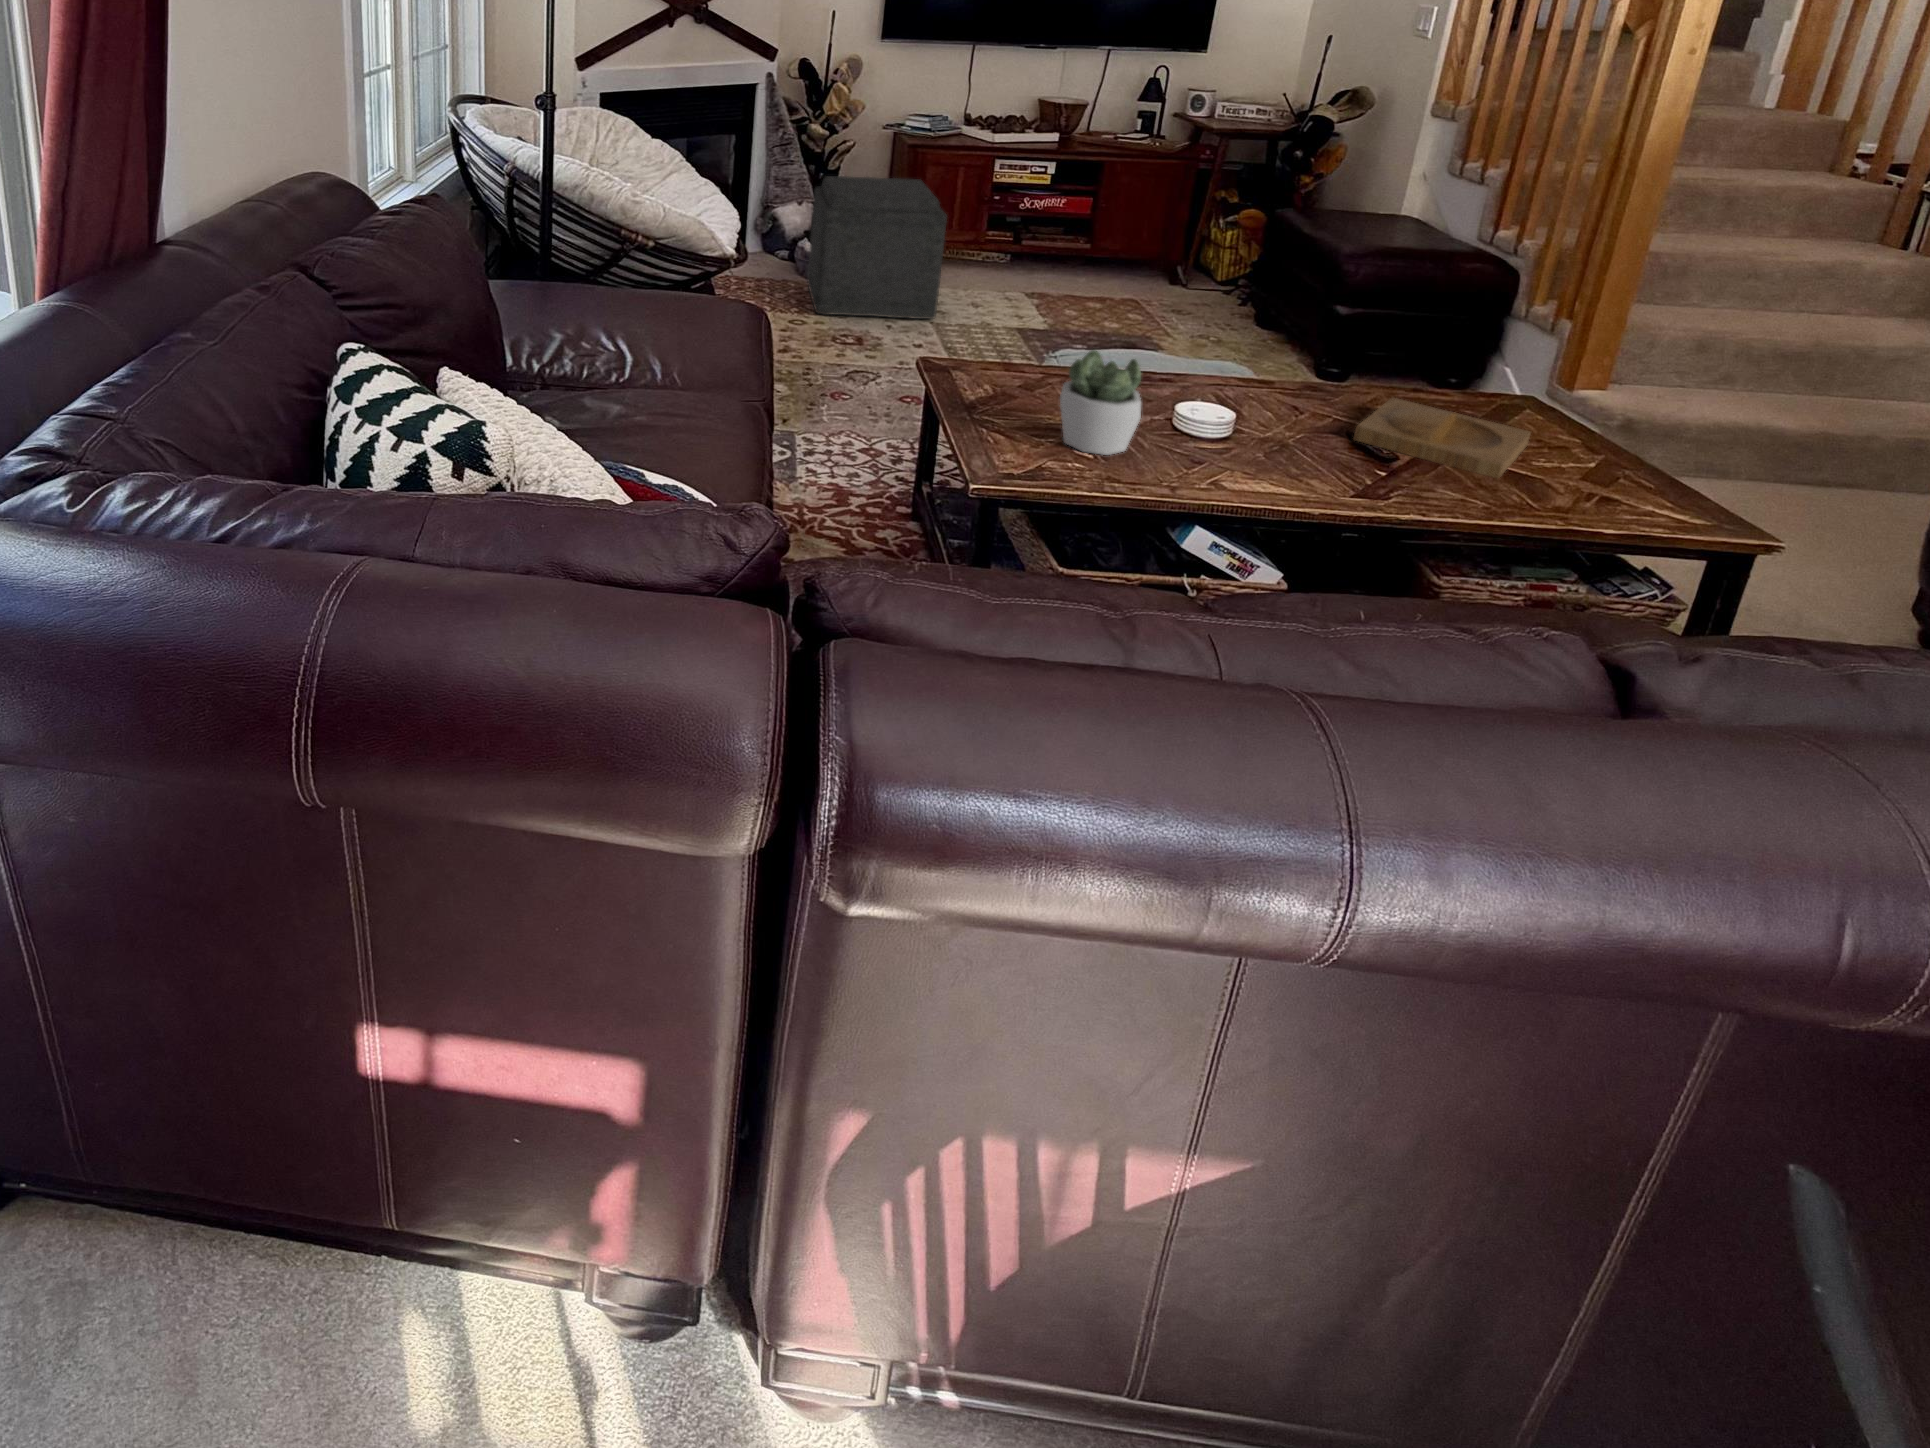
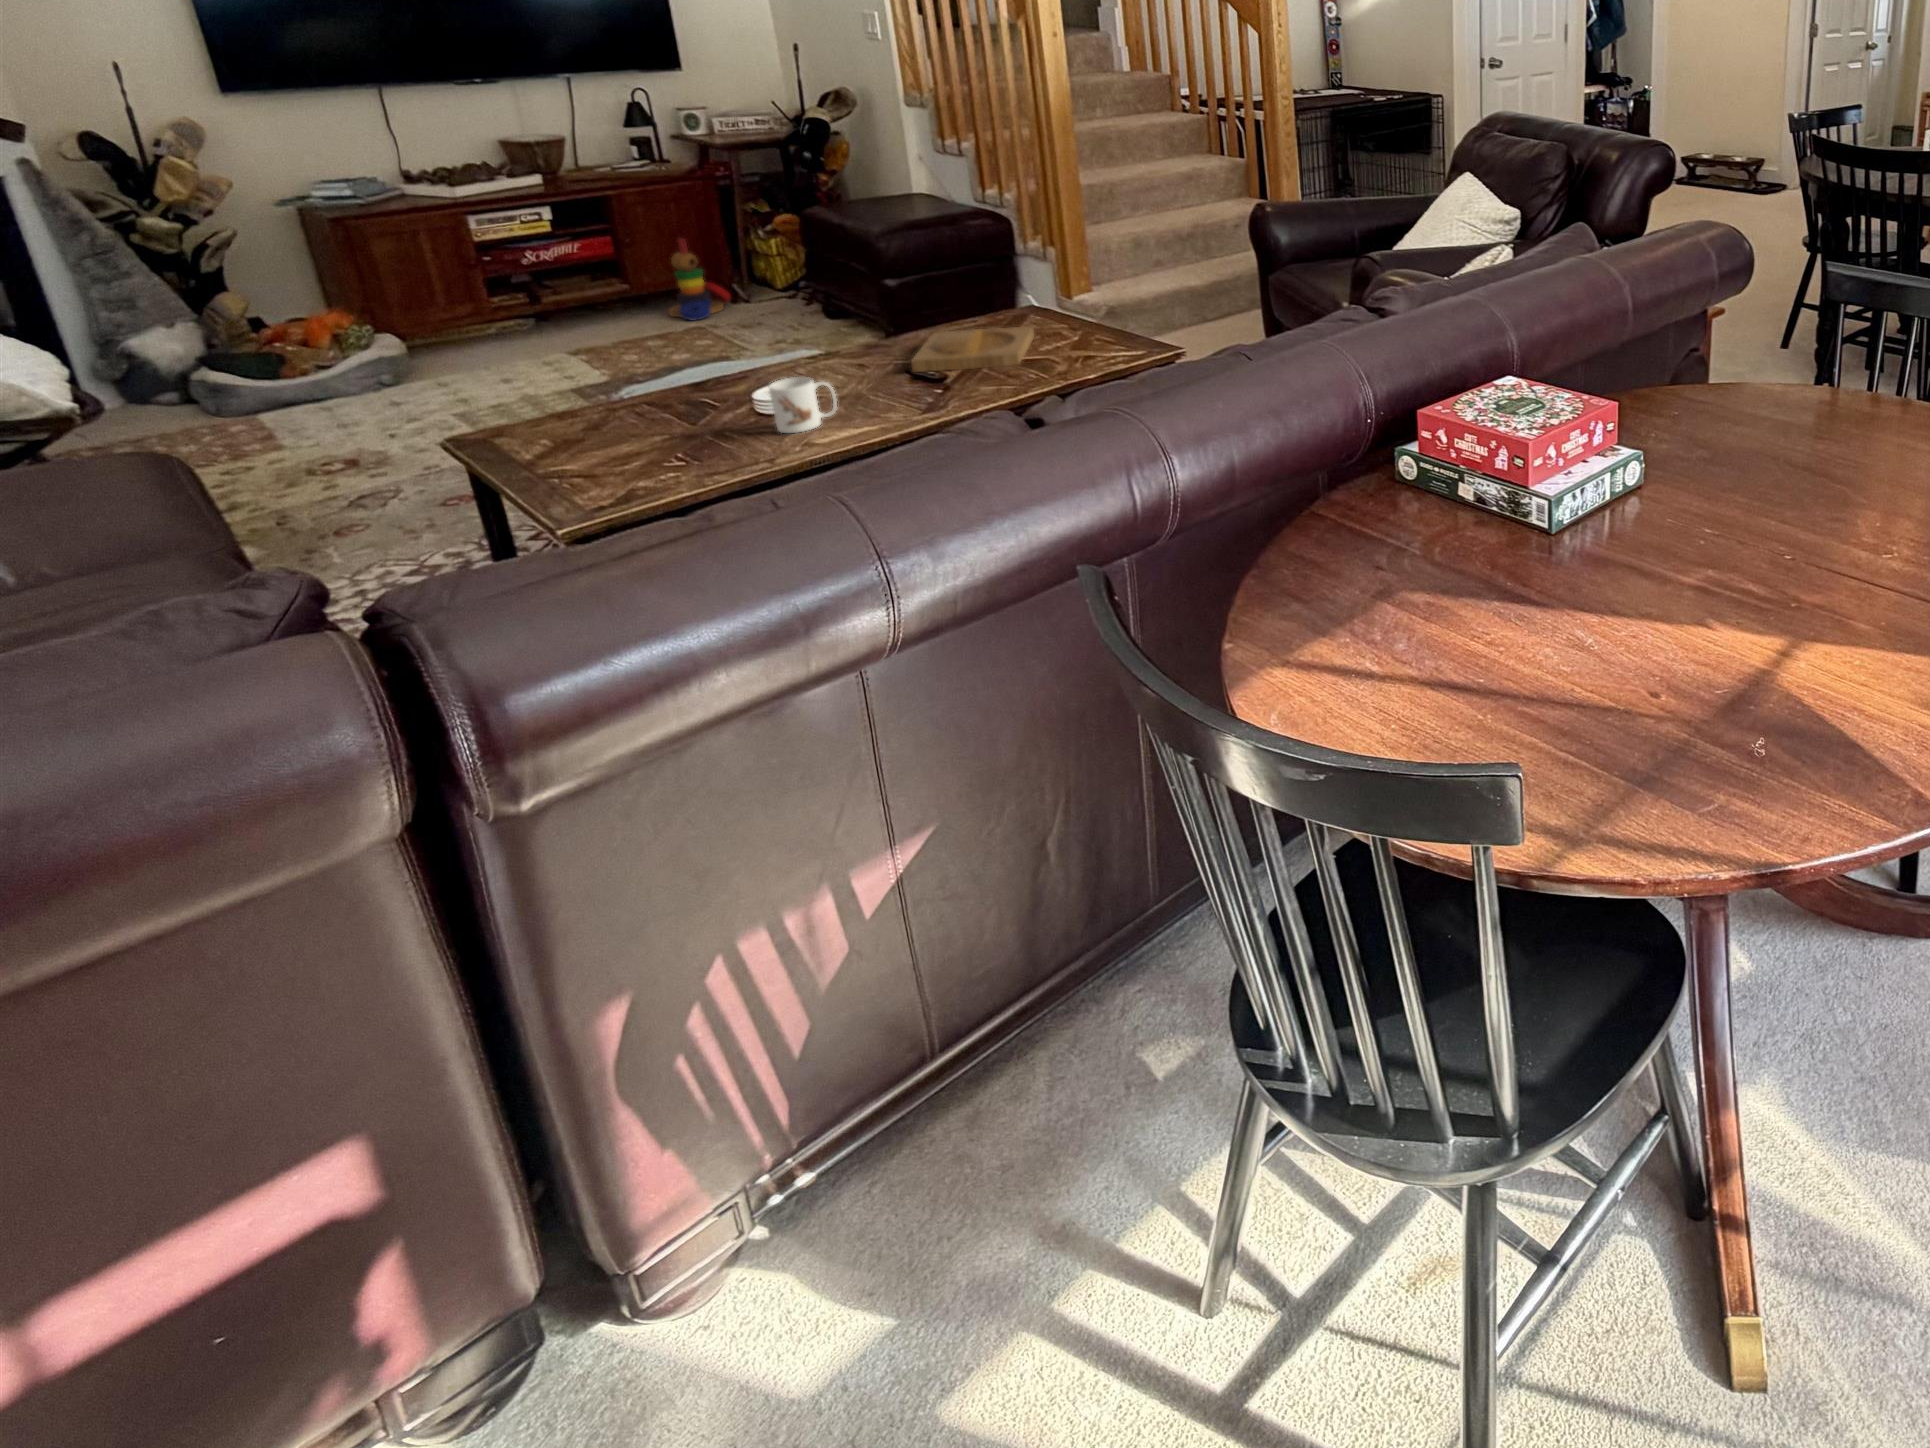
ottoman: present [807,176,947,319] -> none [190,255,459,450]
stacking toy: none [1111,213,1169,293] -> present [669,238,731,320]
succulent plant: present [1060,350,1141,455] -> none [626,359,719,460]
mug: none [1188,407,1263,471] -> present [769,377,837,433]

